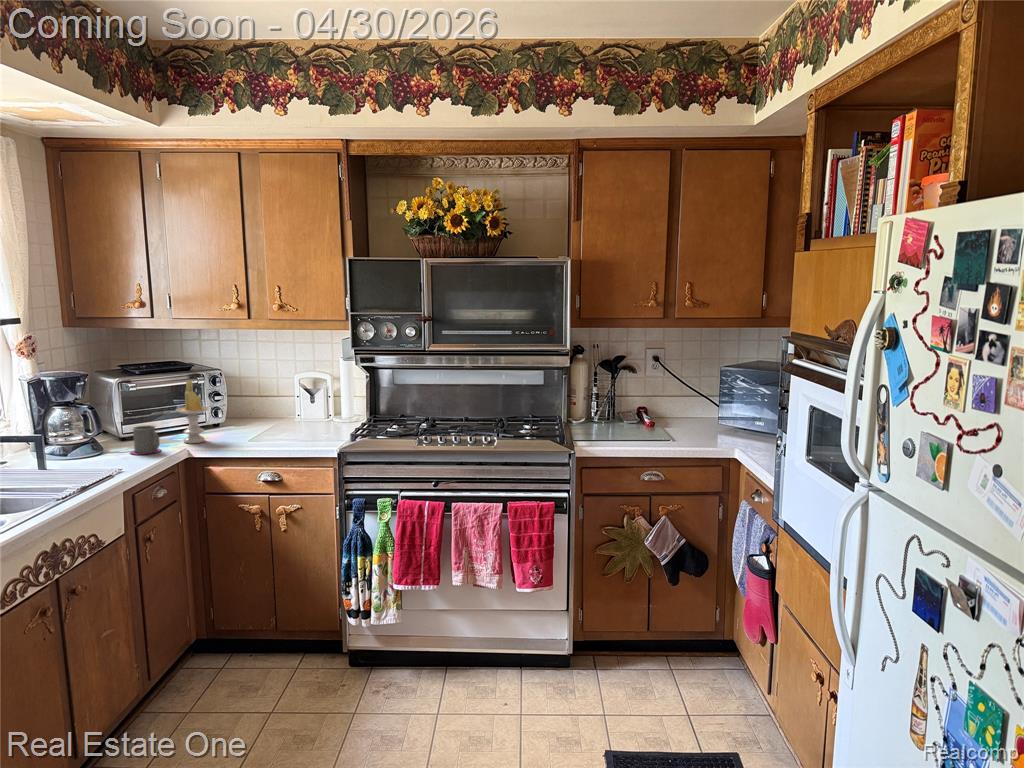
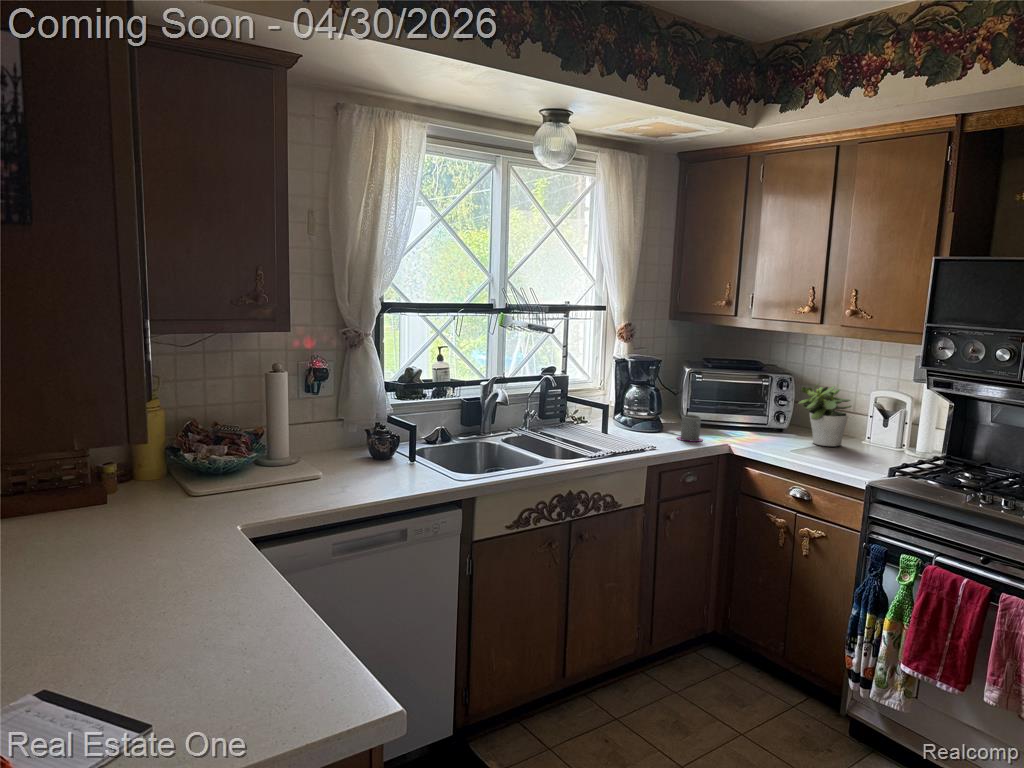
potted plant: none [239,373,290,430] -> present [798,385,851,446]
candle: present [176,380,209,443] -> none [725,379,758,442]

